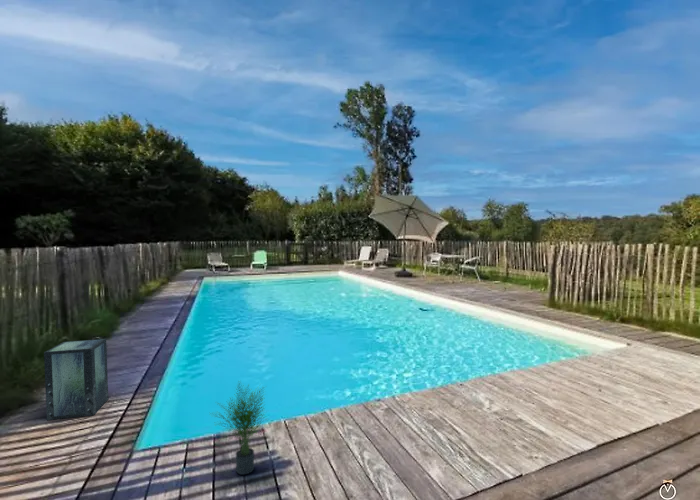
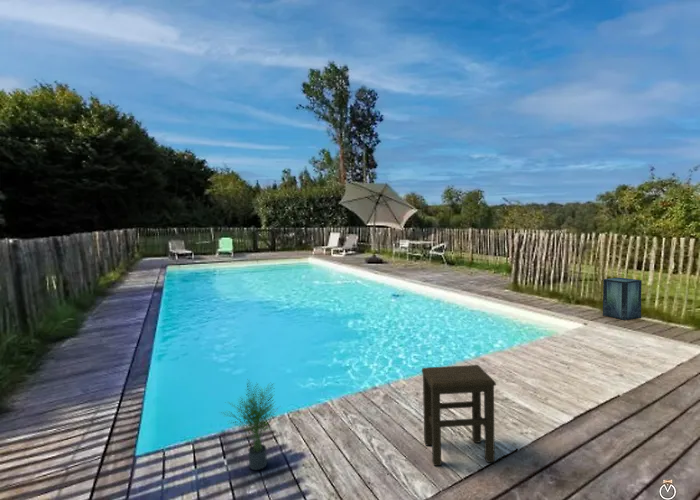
storage box: present [44,339,108,420] -> present [603,278,642,320]
stool: none [418,379,494,485] -> present [422,365,496,465]

